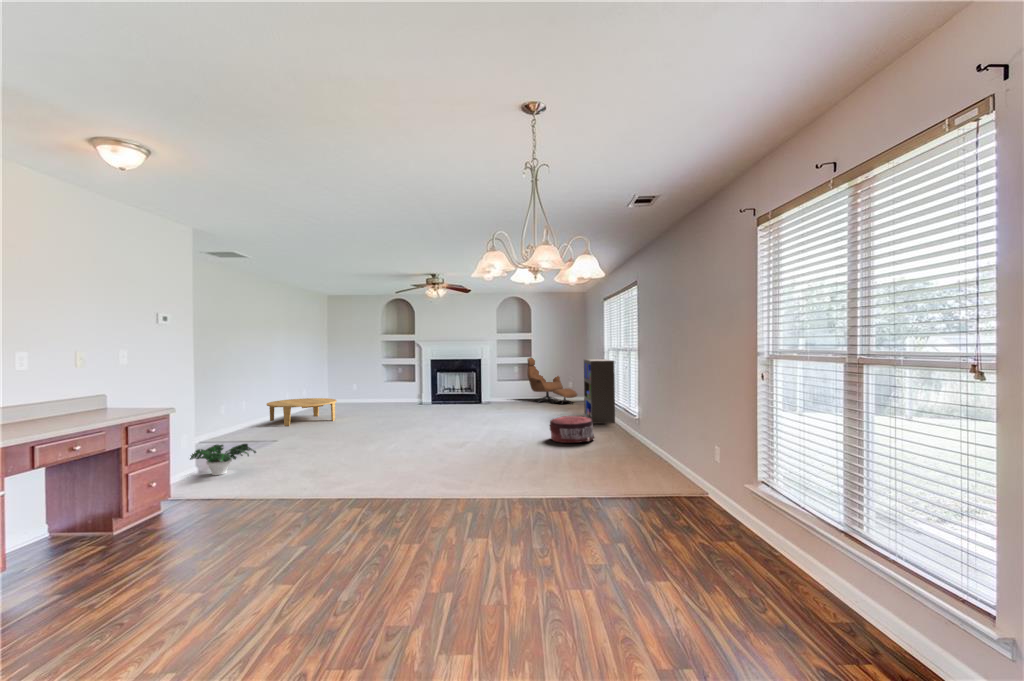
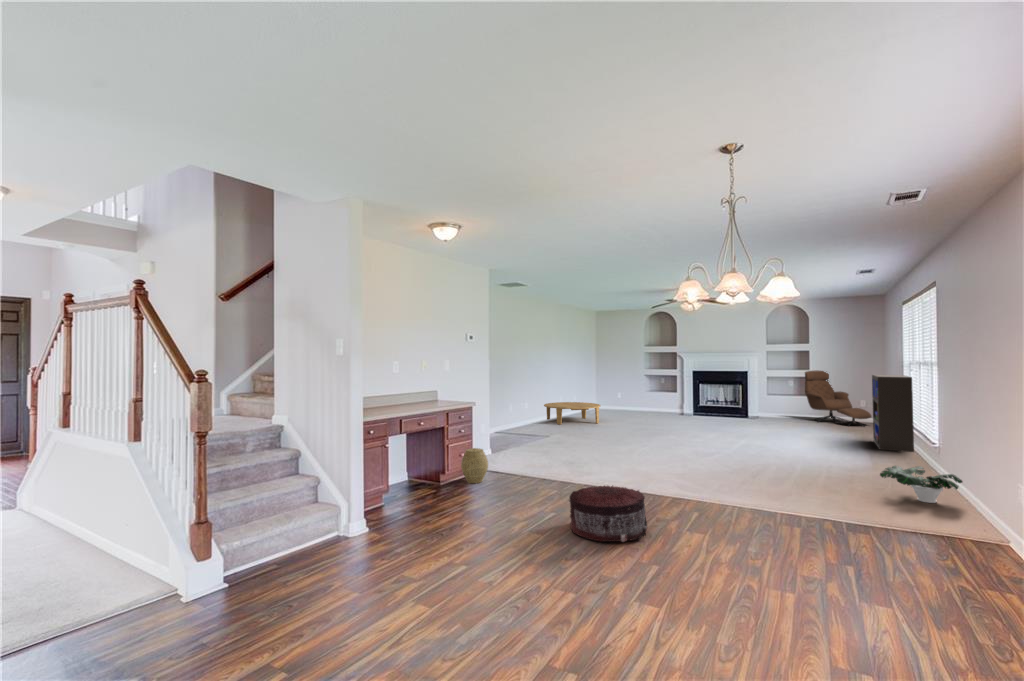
pouf: present [550,416,594,443] -> present [569,486,647,542]
potted plant: present [190,444,256,475] -> present [880,466,962,503]
woven basket: none [151,473,196,523] -> present [461,448,488,483]

